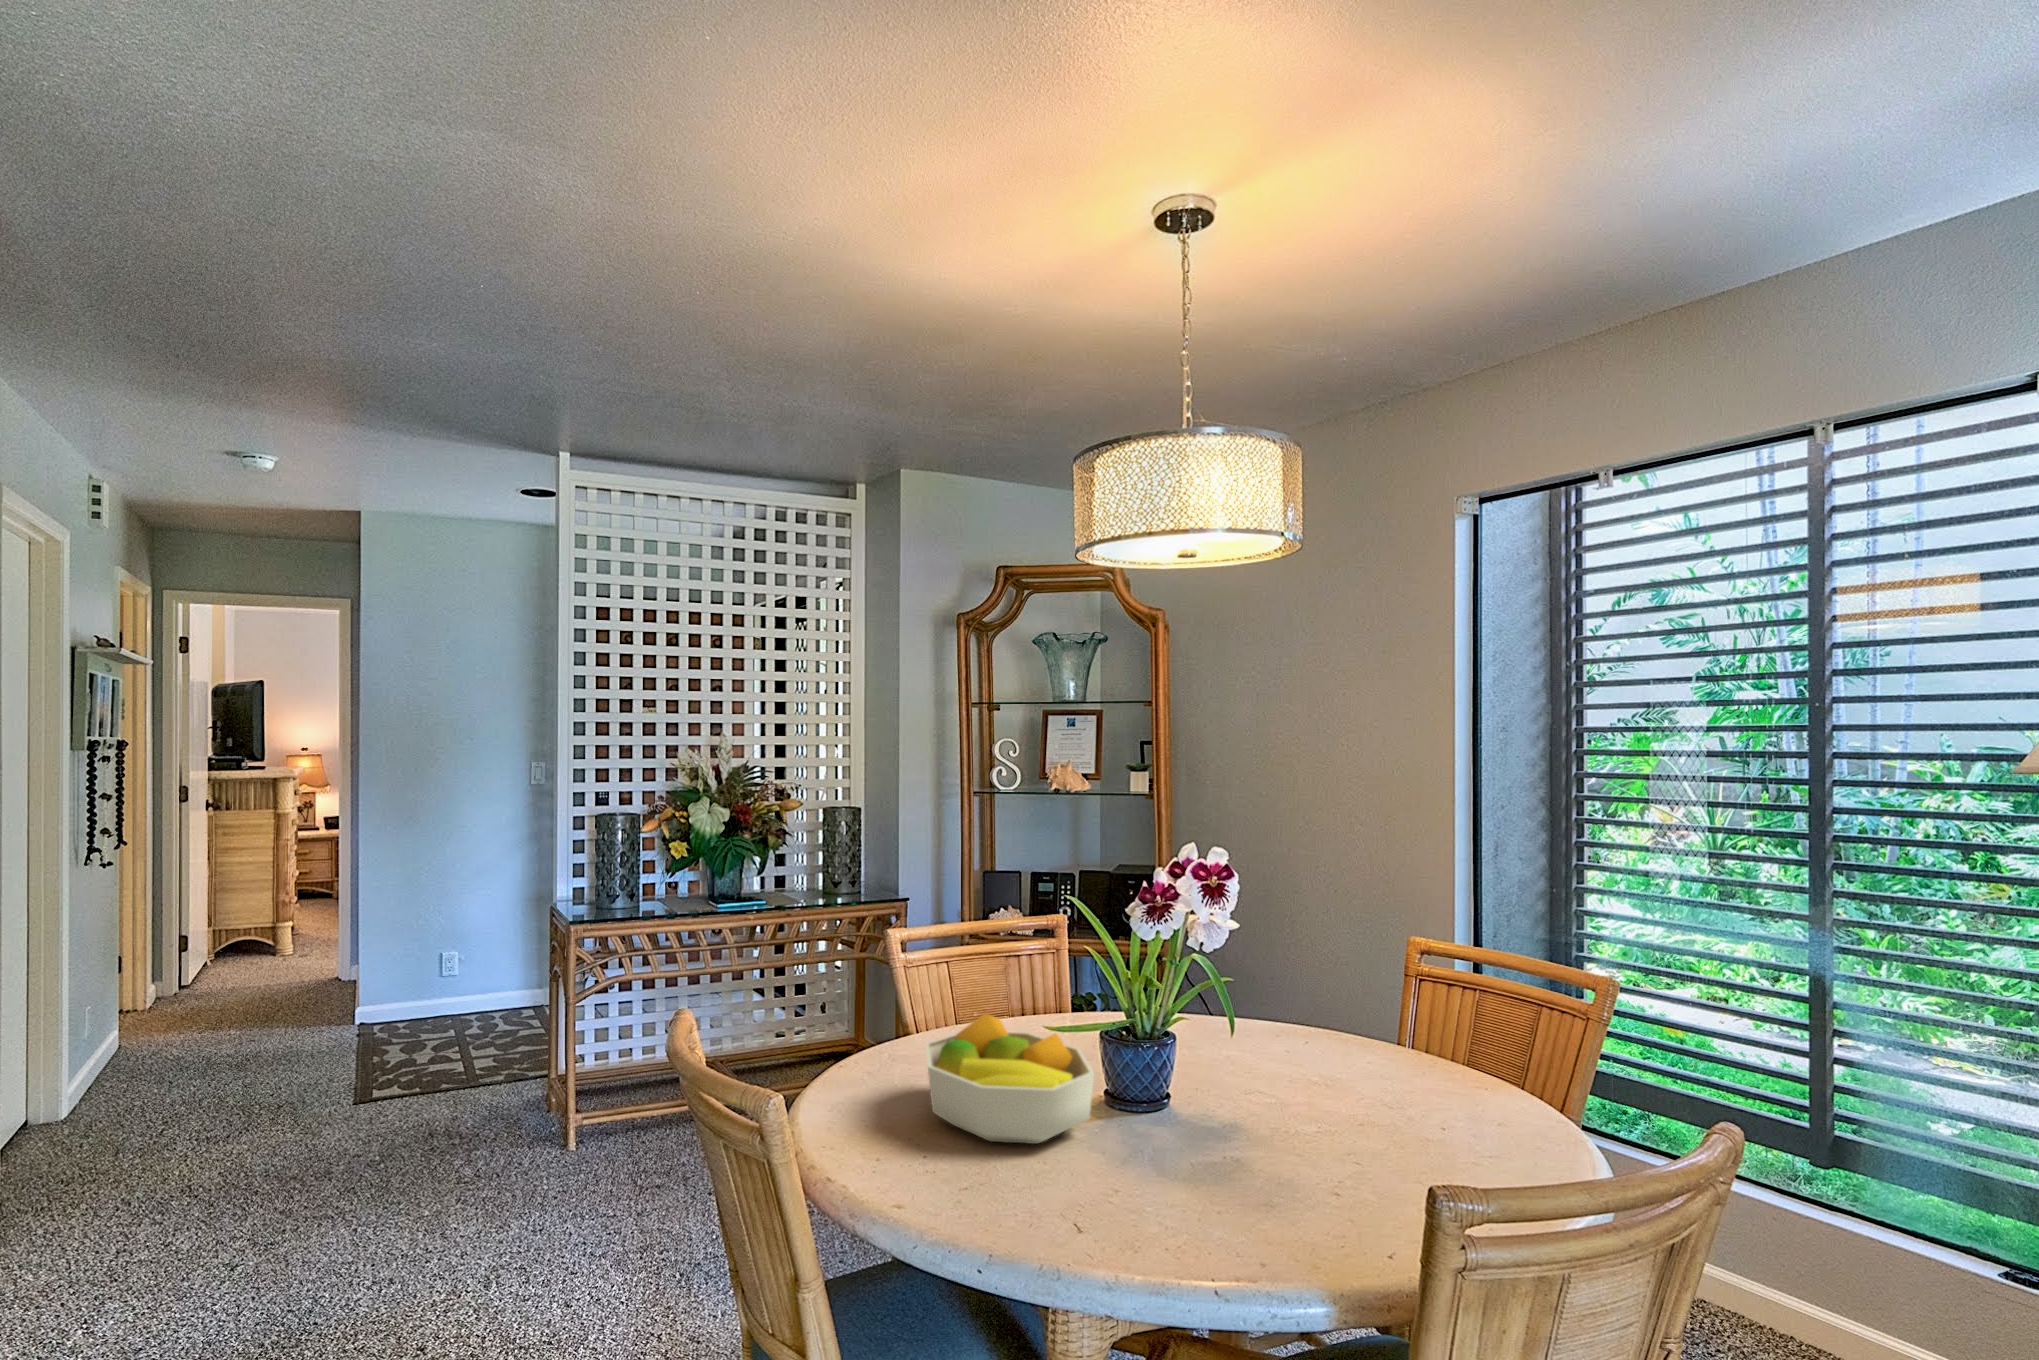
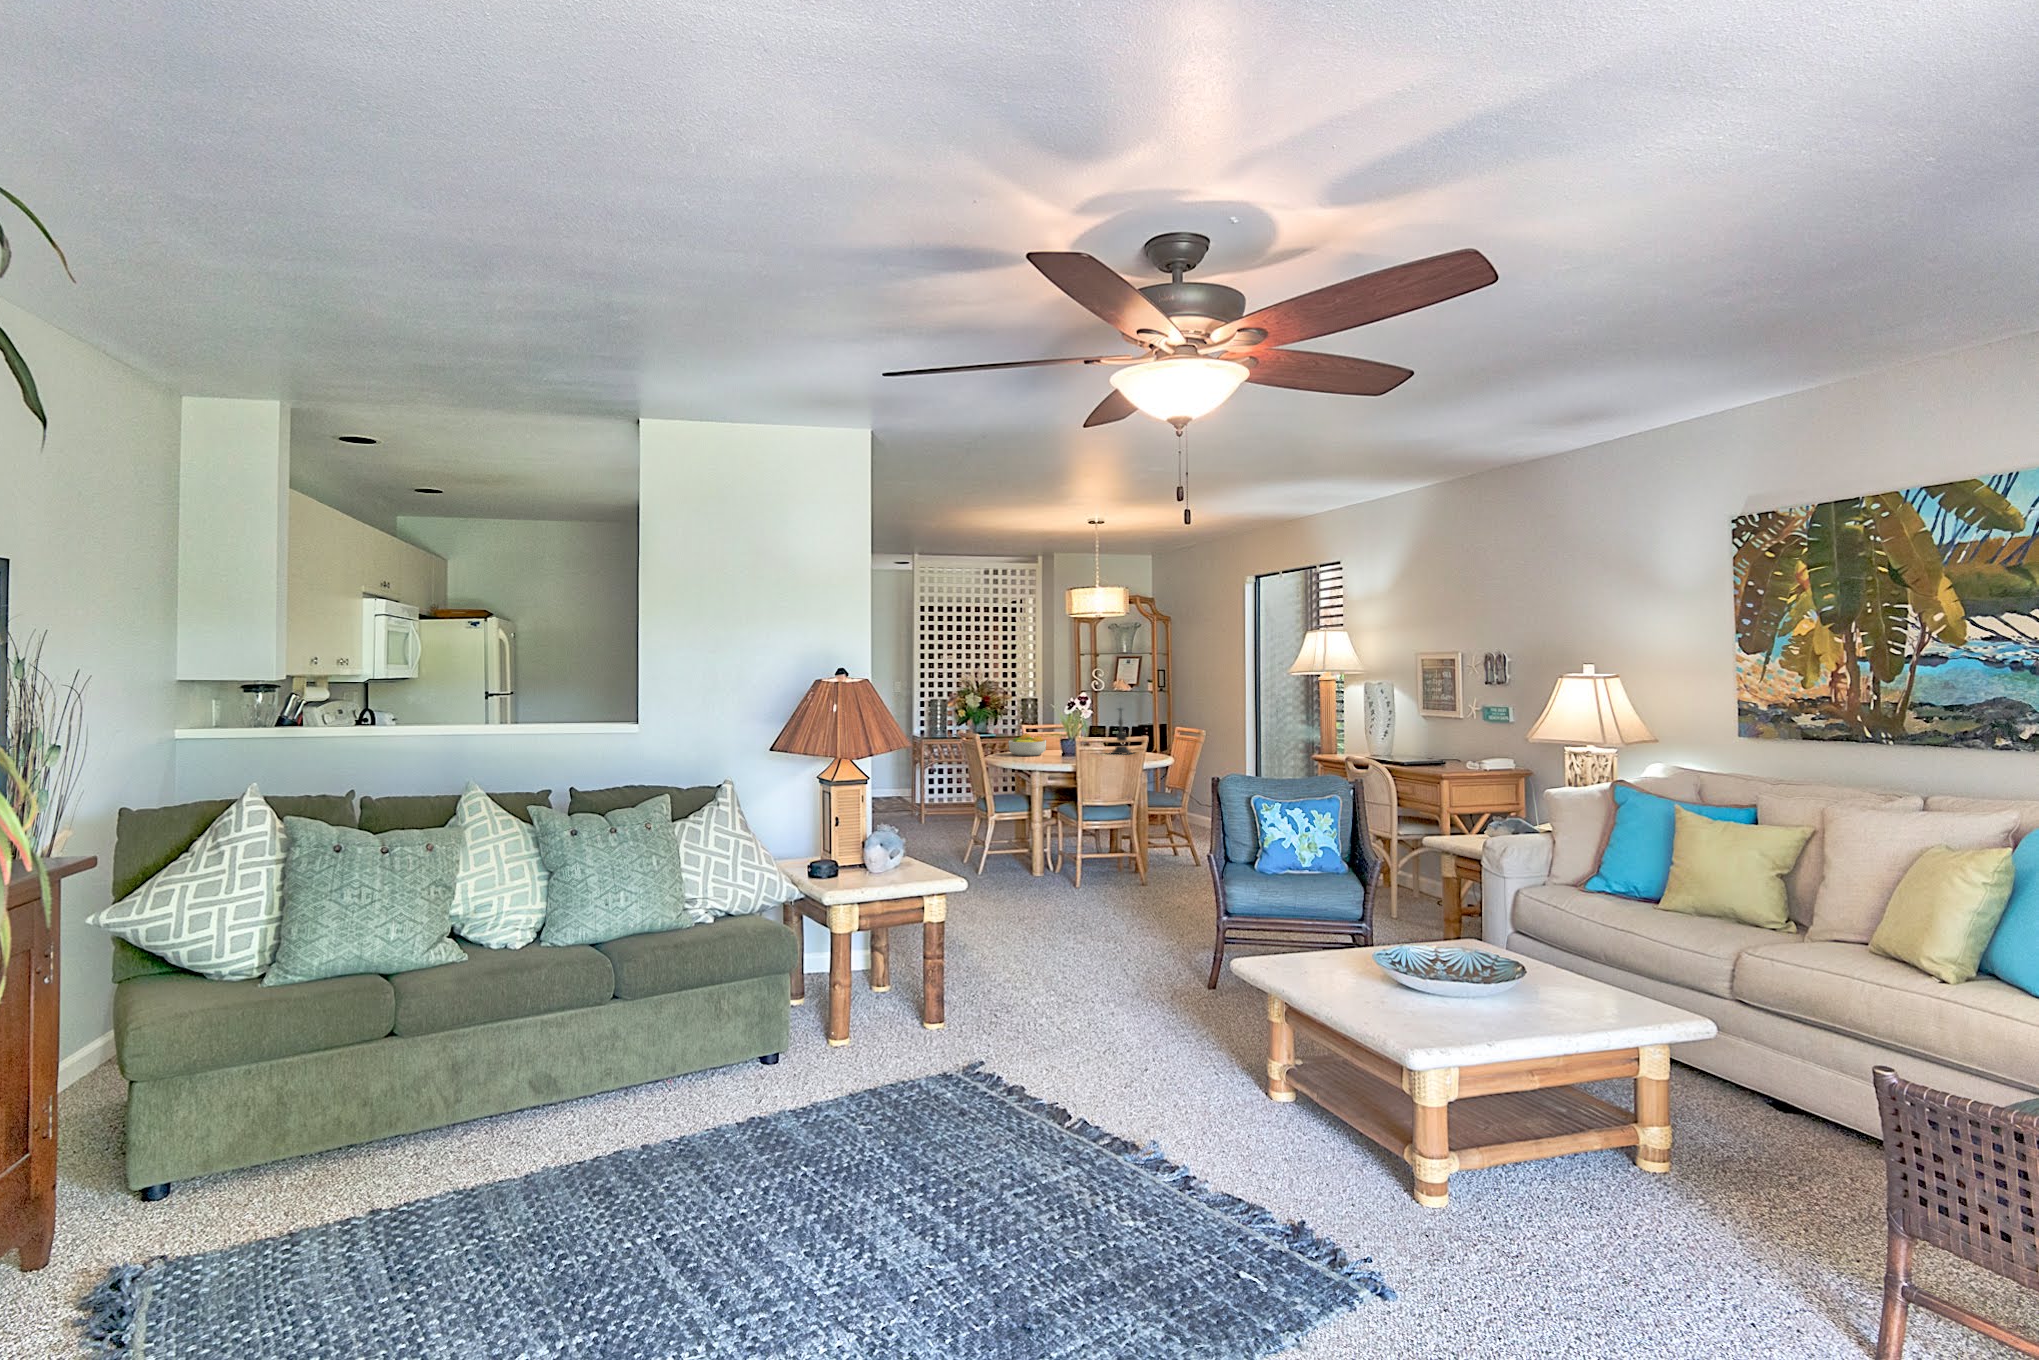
candle holder: none [1299,880,1416,1105] -> present [1110,708,1131,754]

